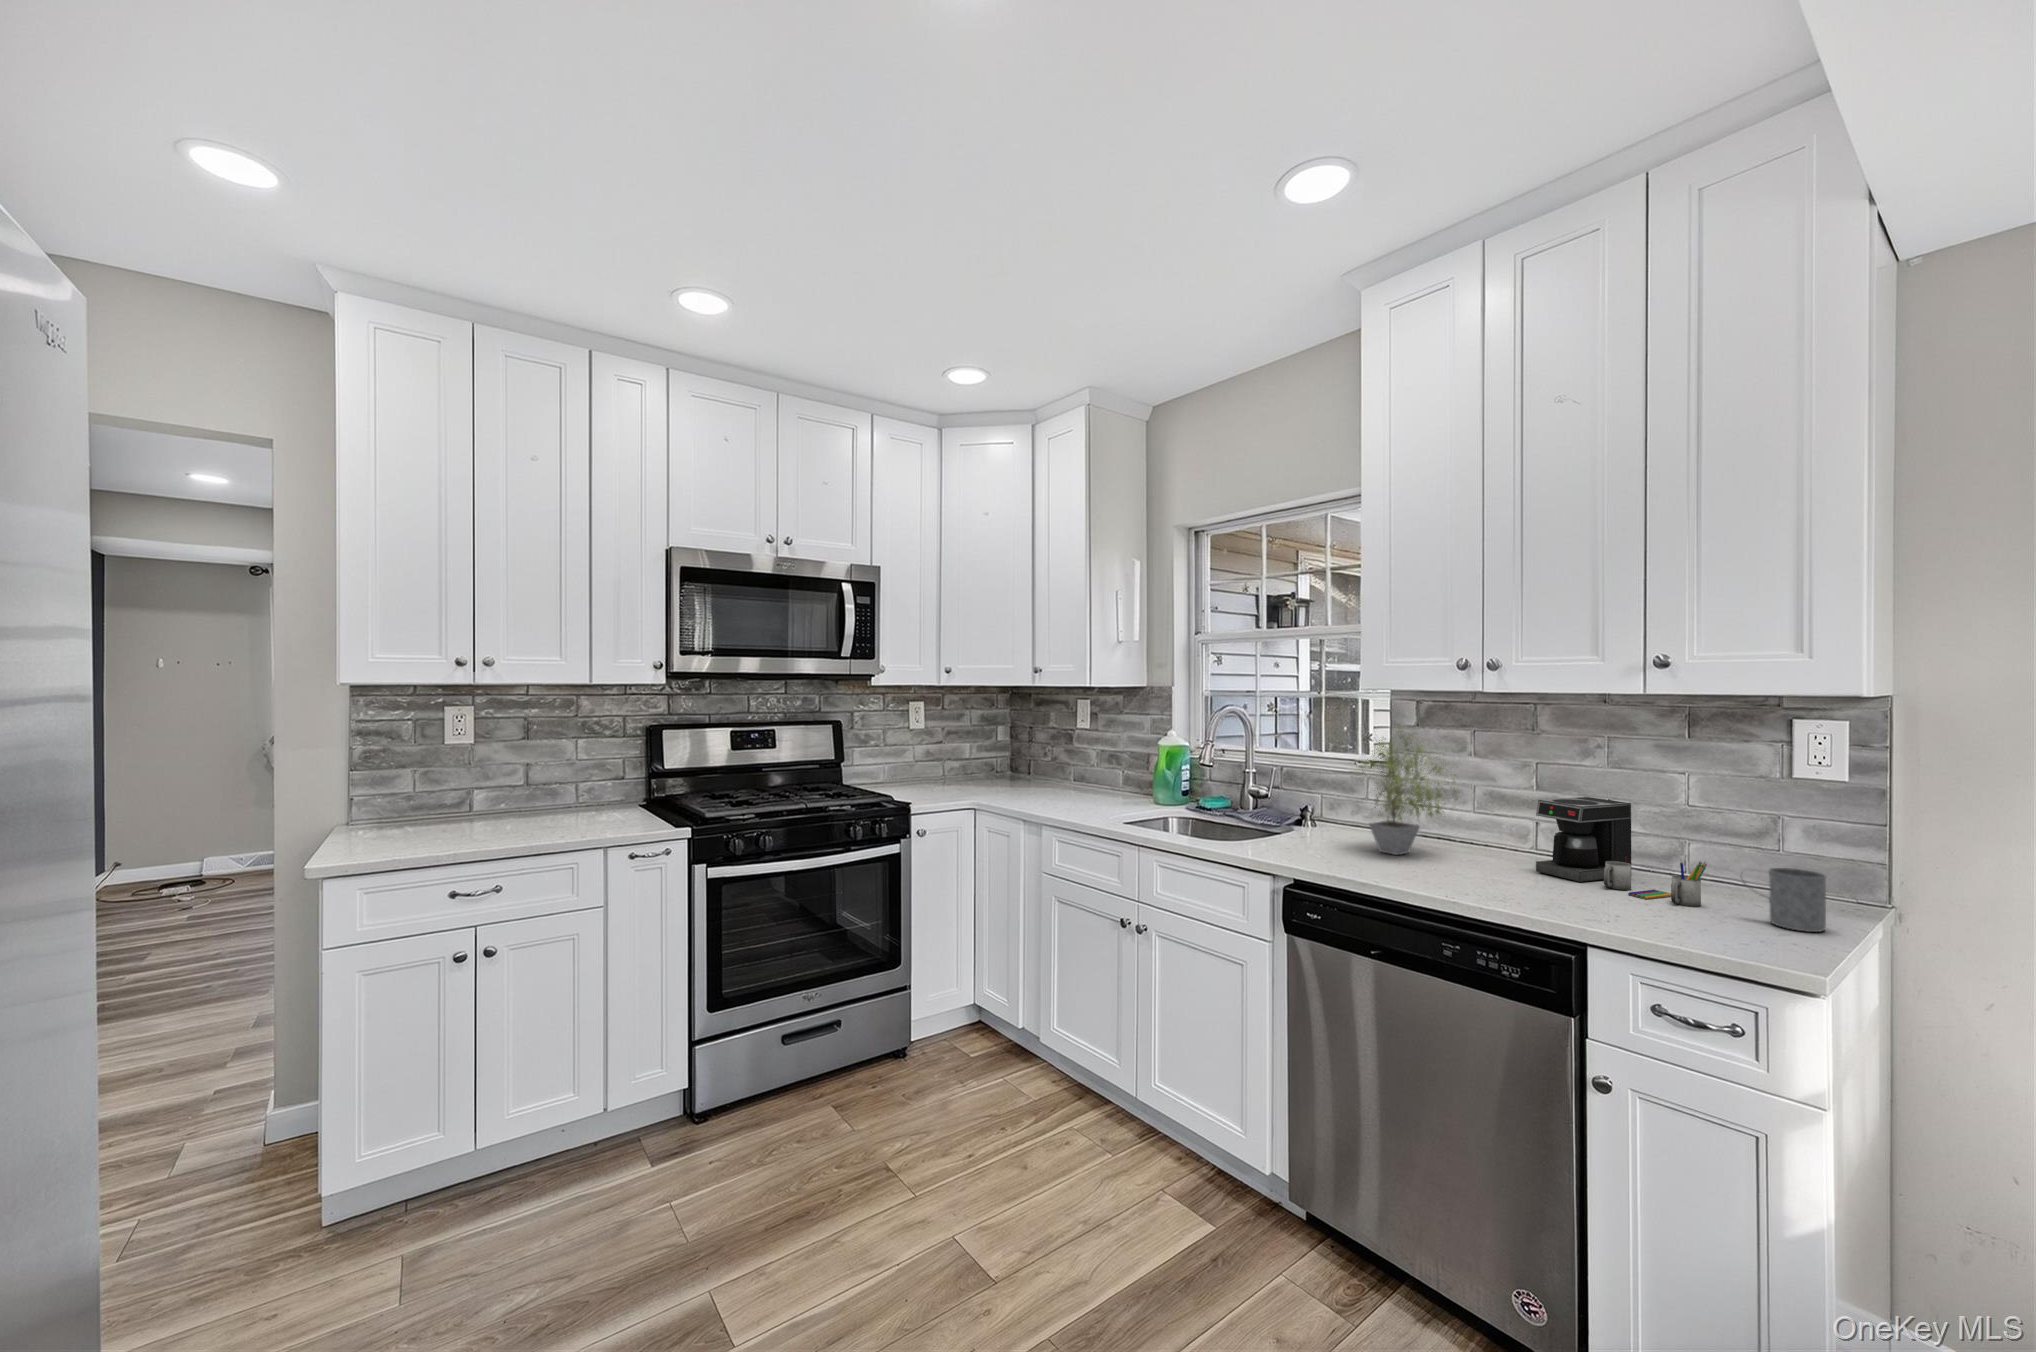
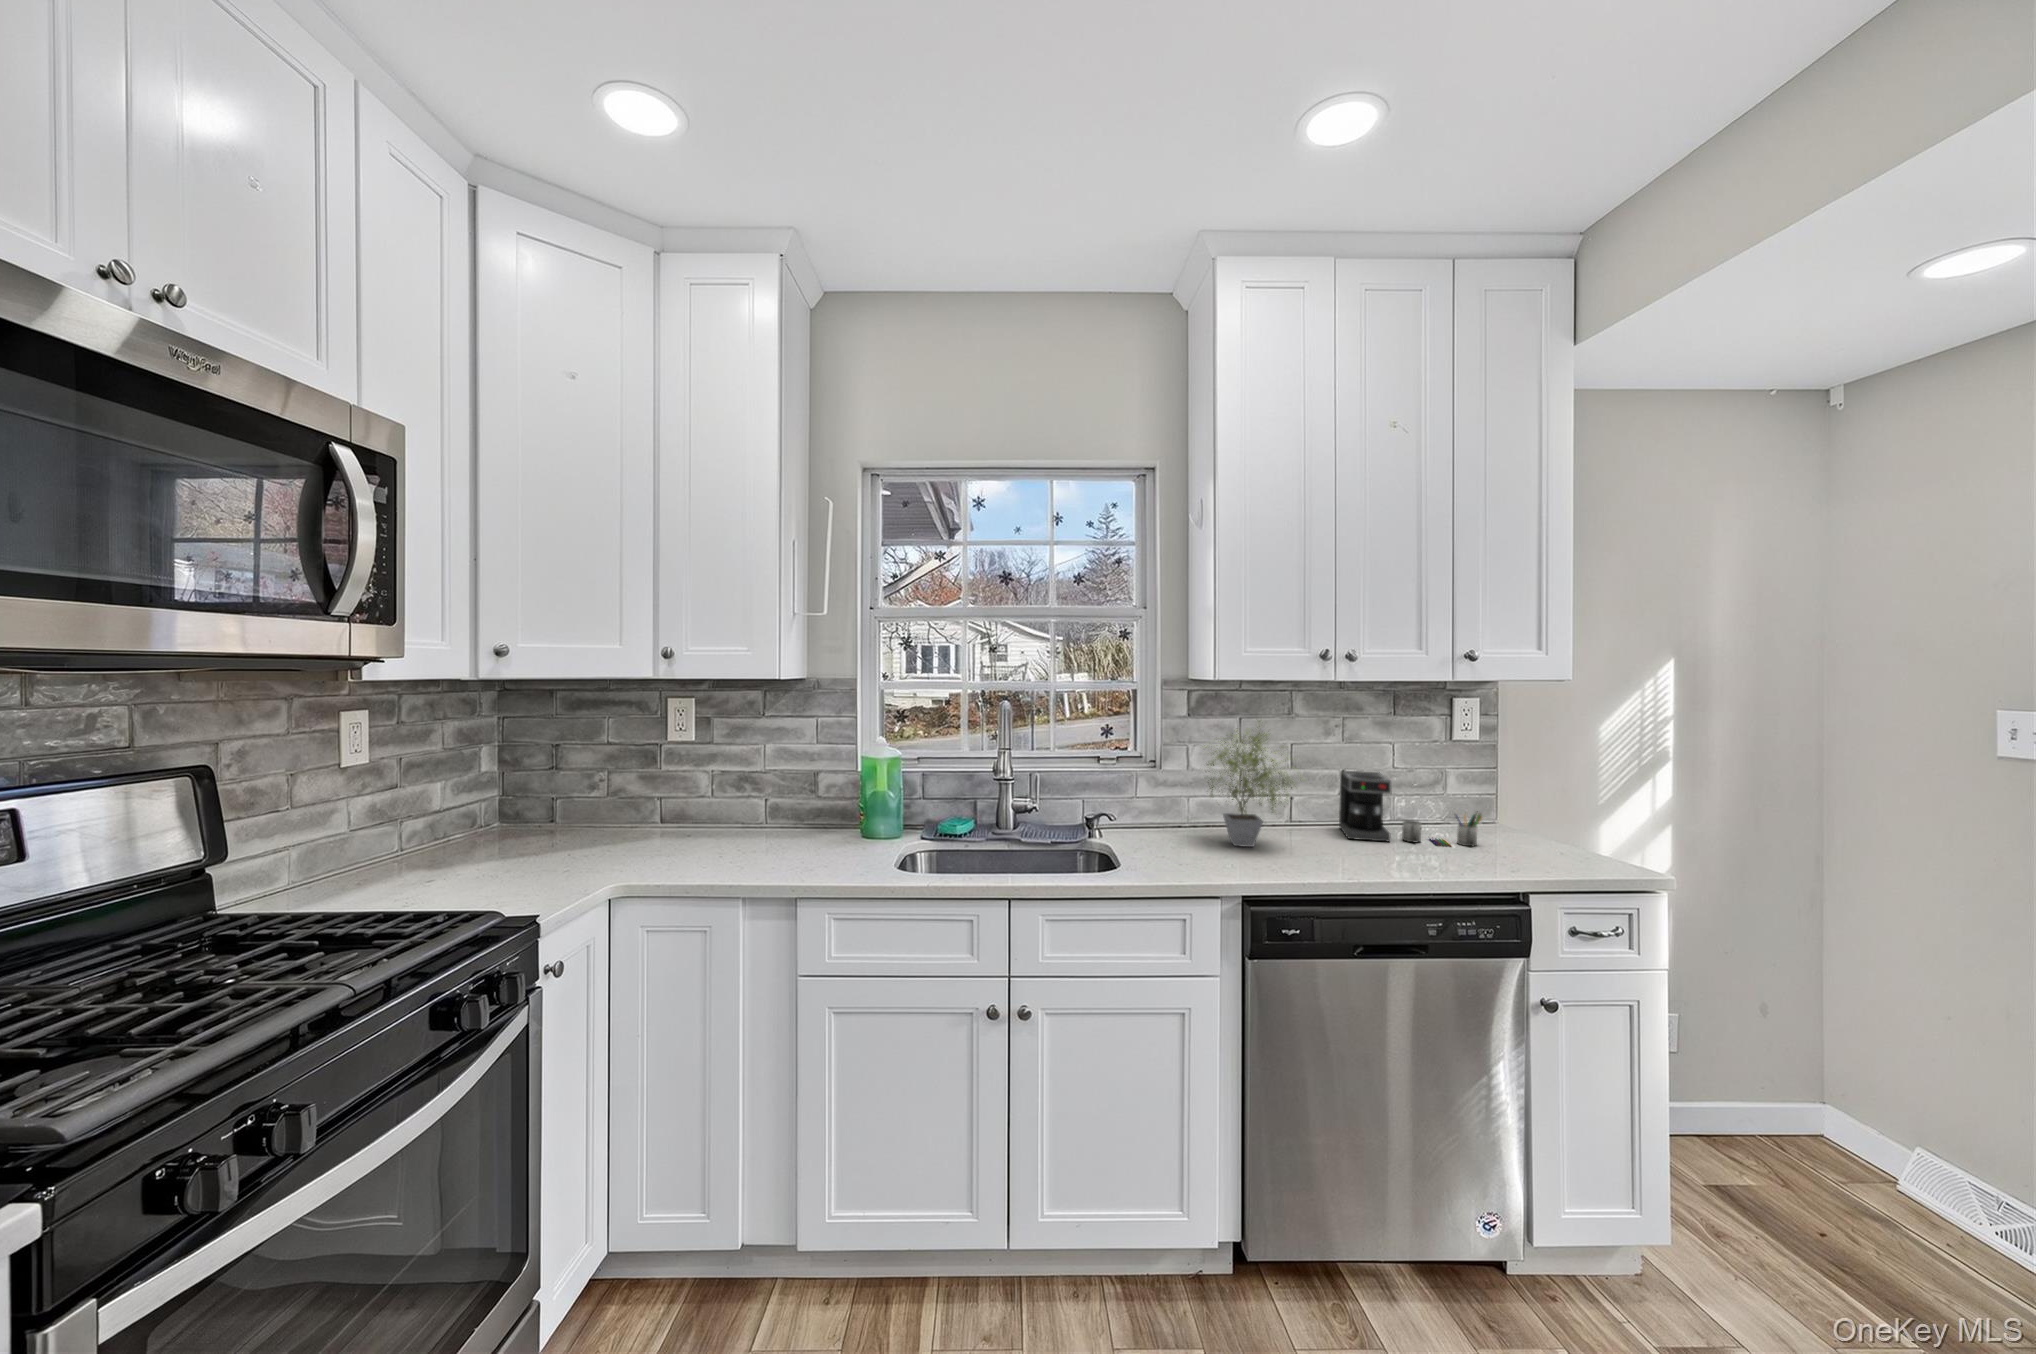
mug: present [1744,868,1826,932] -> none [1512,808,1558,850]

